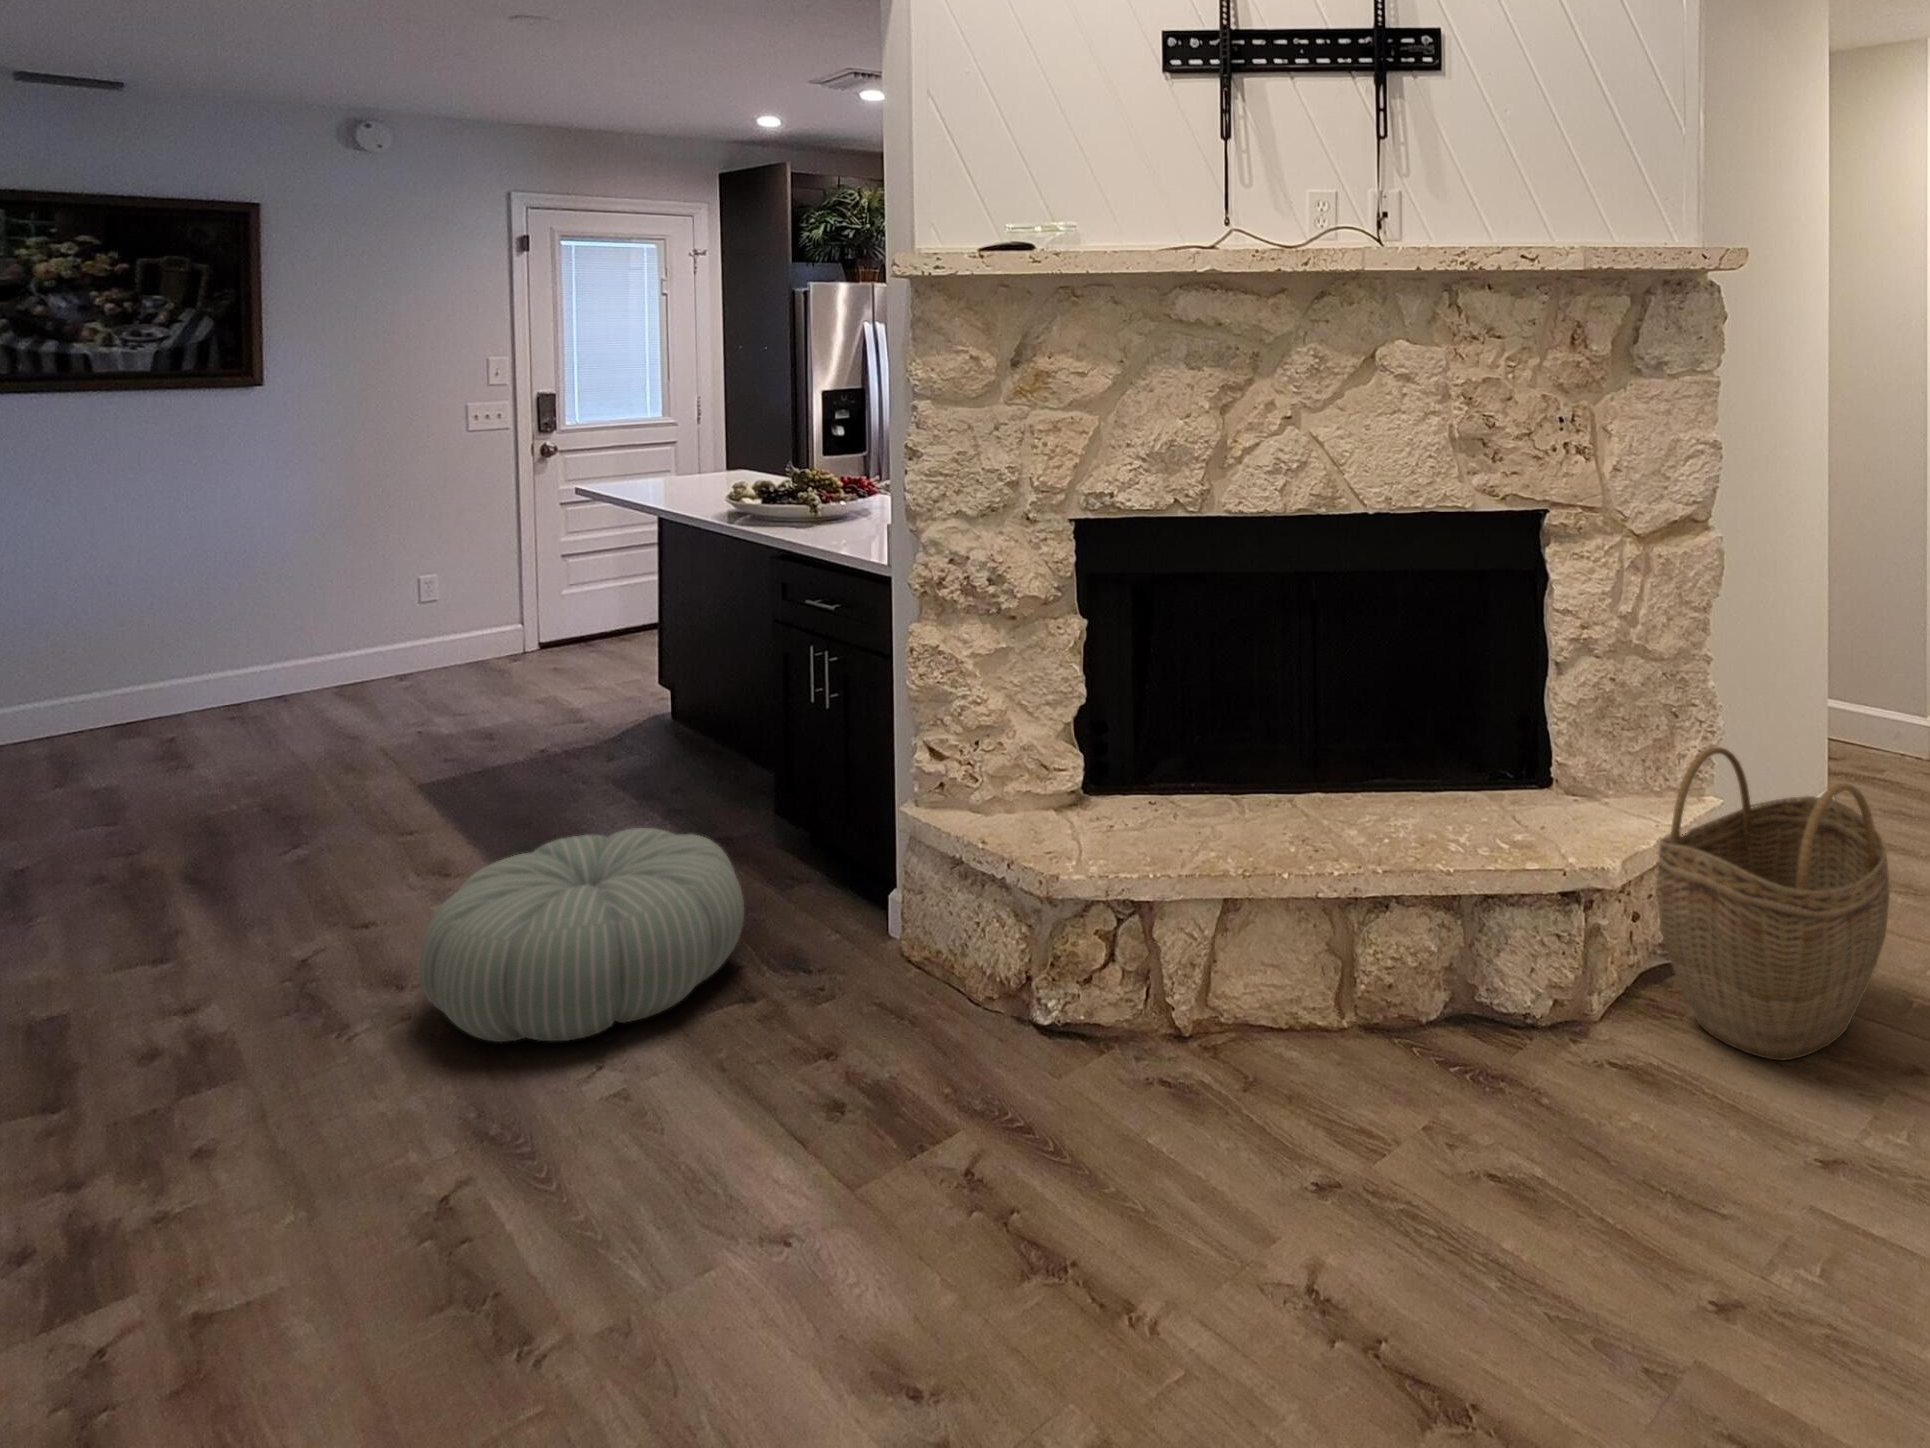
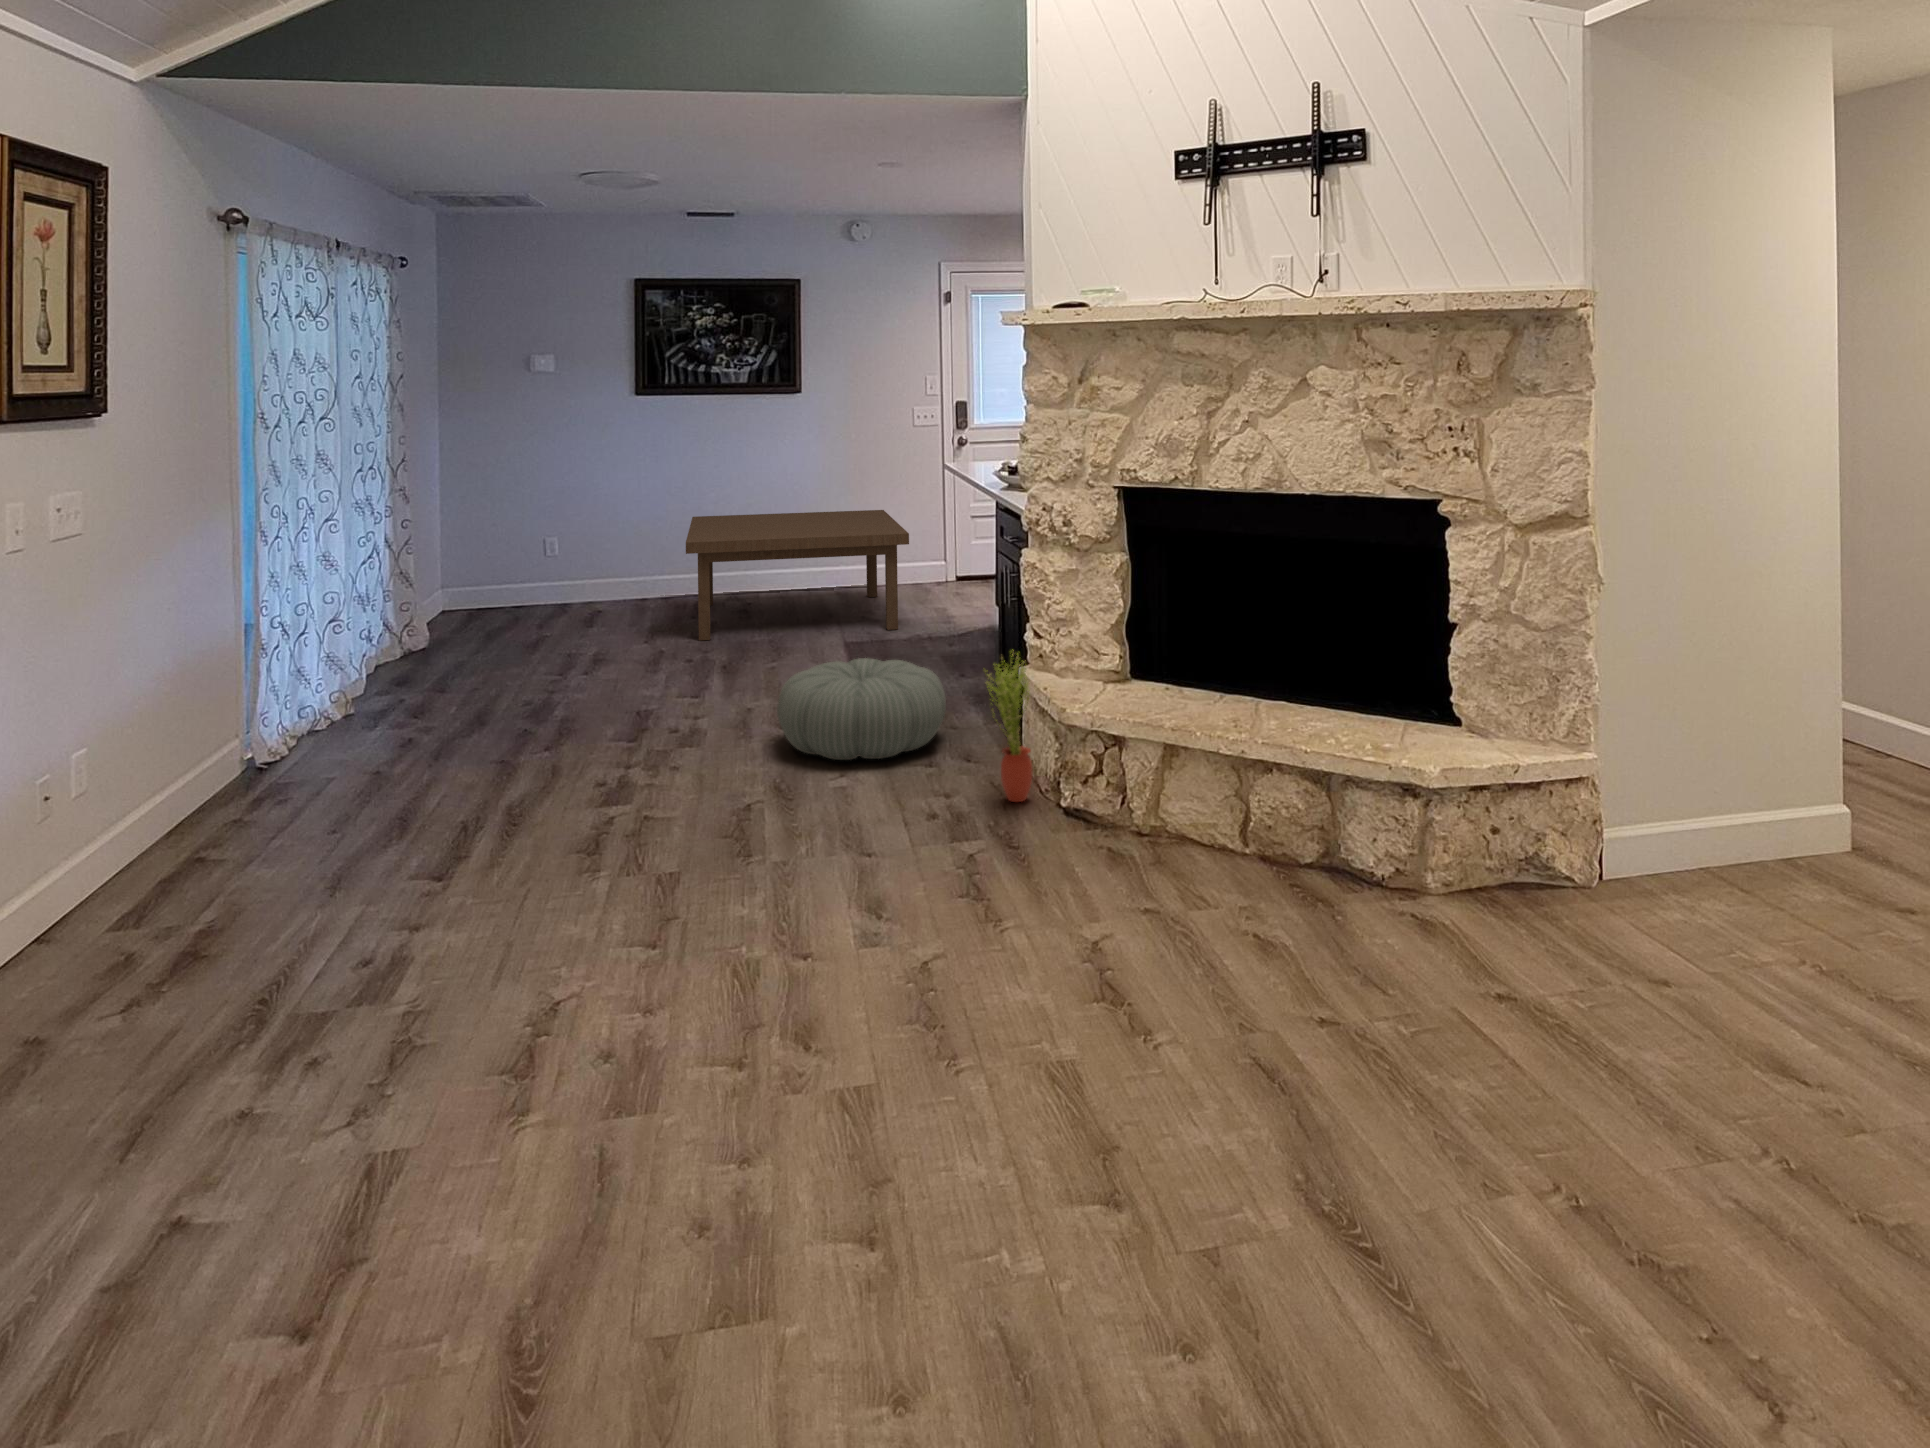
coffee table: none [35,562,518,838] -> present [686,510,909,641]
woven basket: present [1657,747,1890,1060] -> none [1477,699,1685,945]
potted plant: none [885,793,974,1040] -> present [987,653,1032,802]

